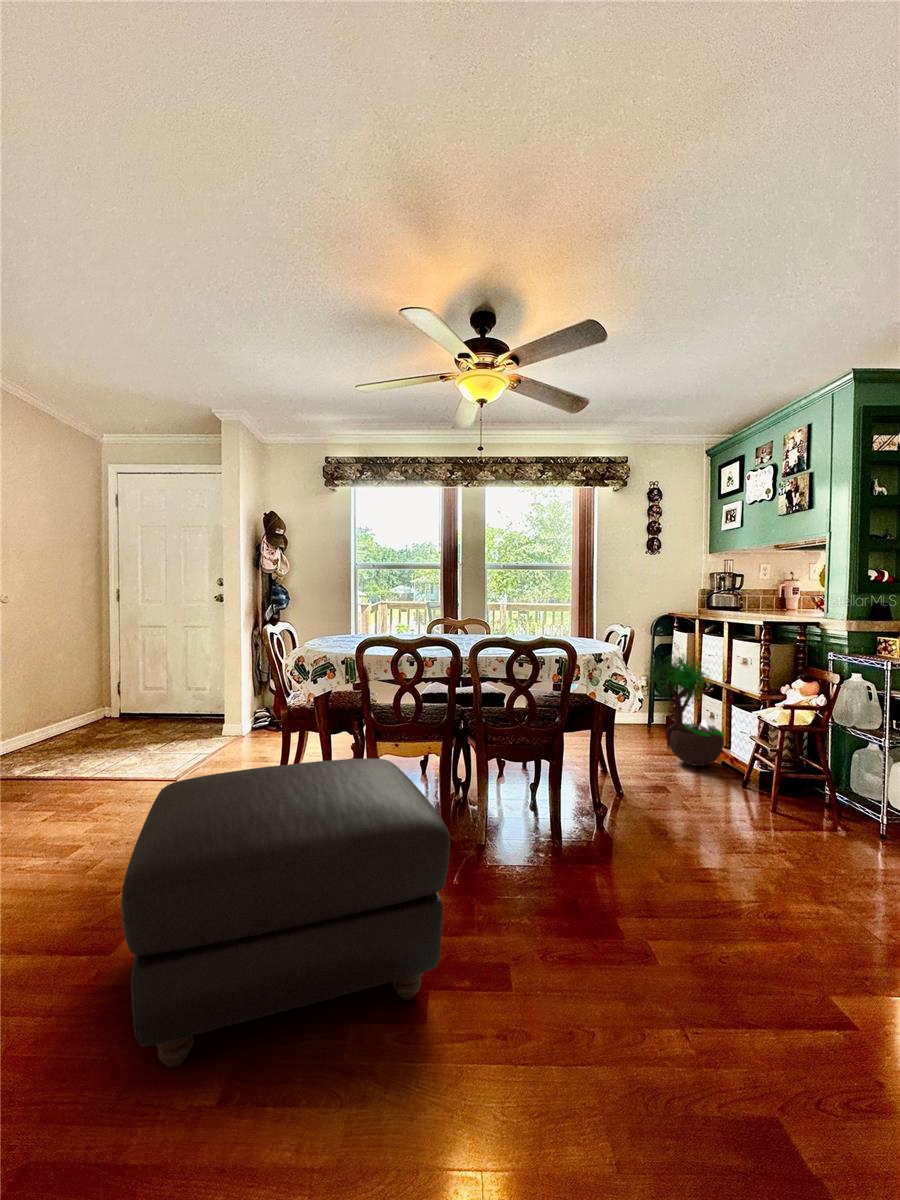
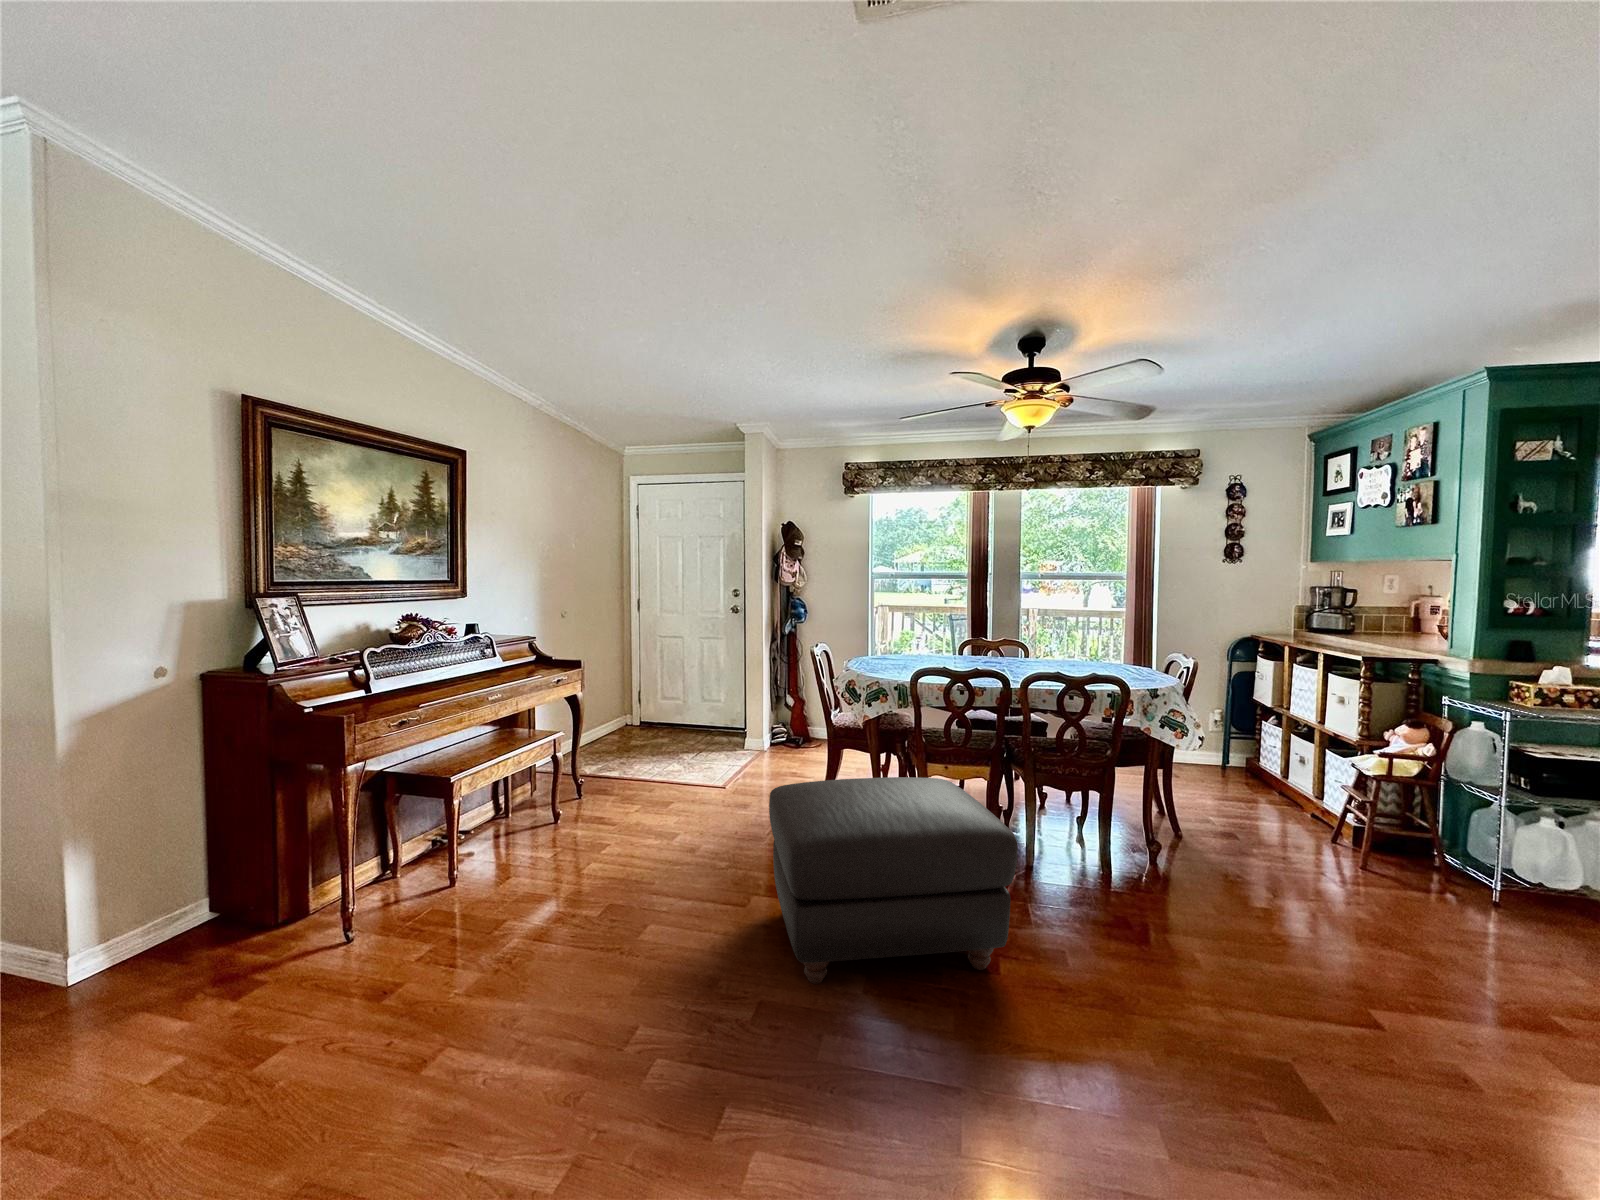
potted tree: present [646,651,724,766] -> none [1211,676,1315,816]

